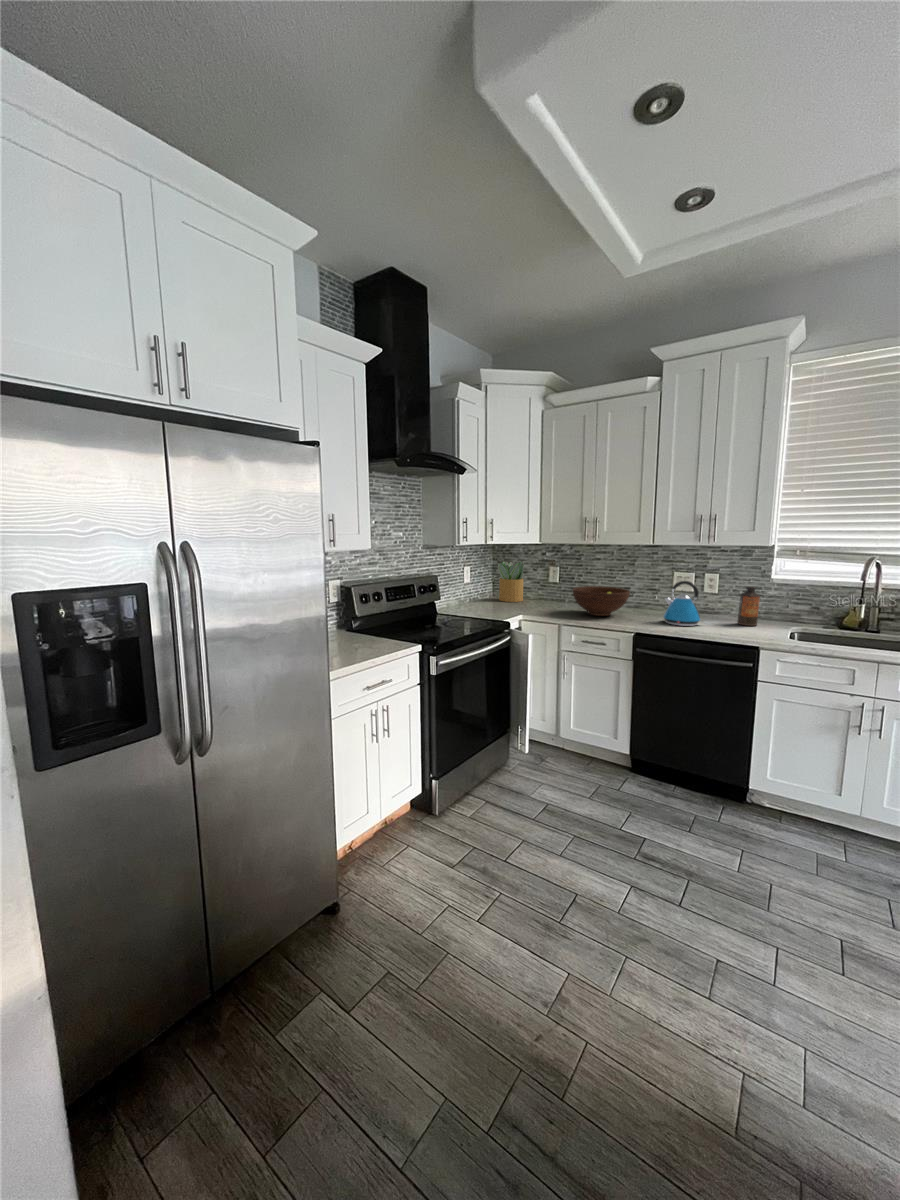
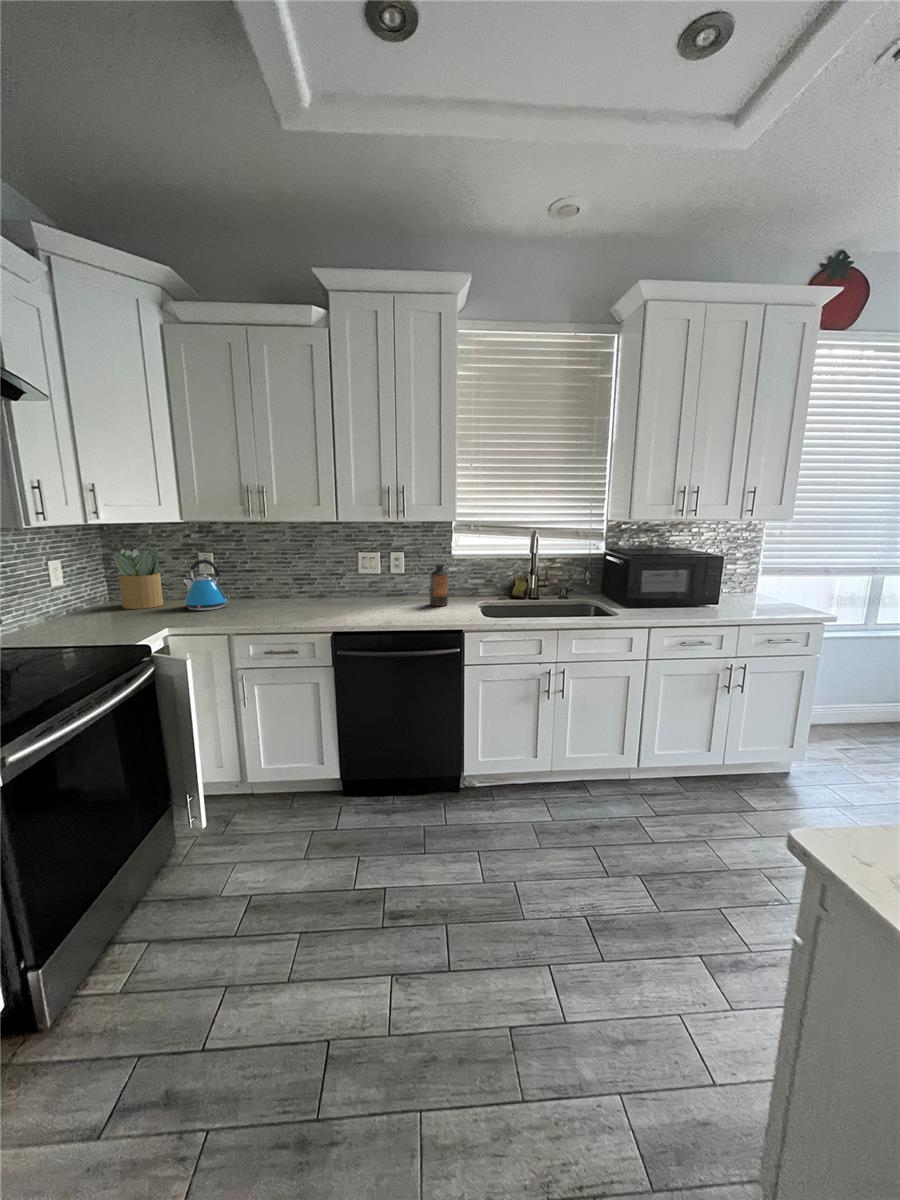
kettle: present [663,581,703,626] -> present [184,560,229,610]
fruit bowl: present [573,586,630,616] -> none [241,576,317,615]

